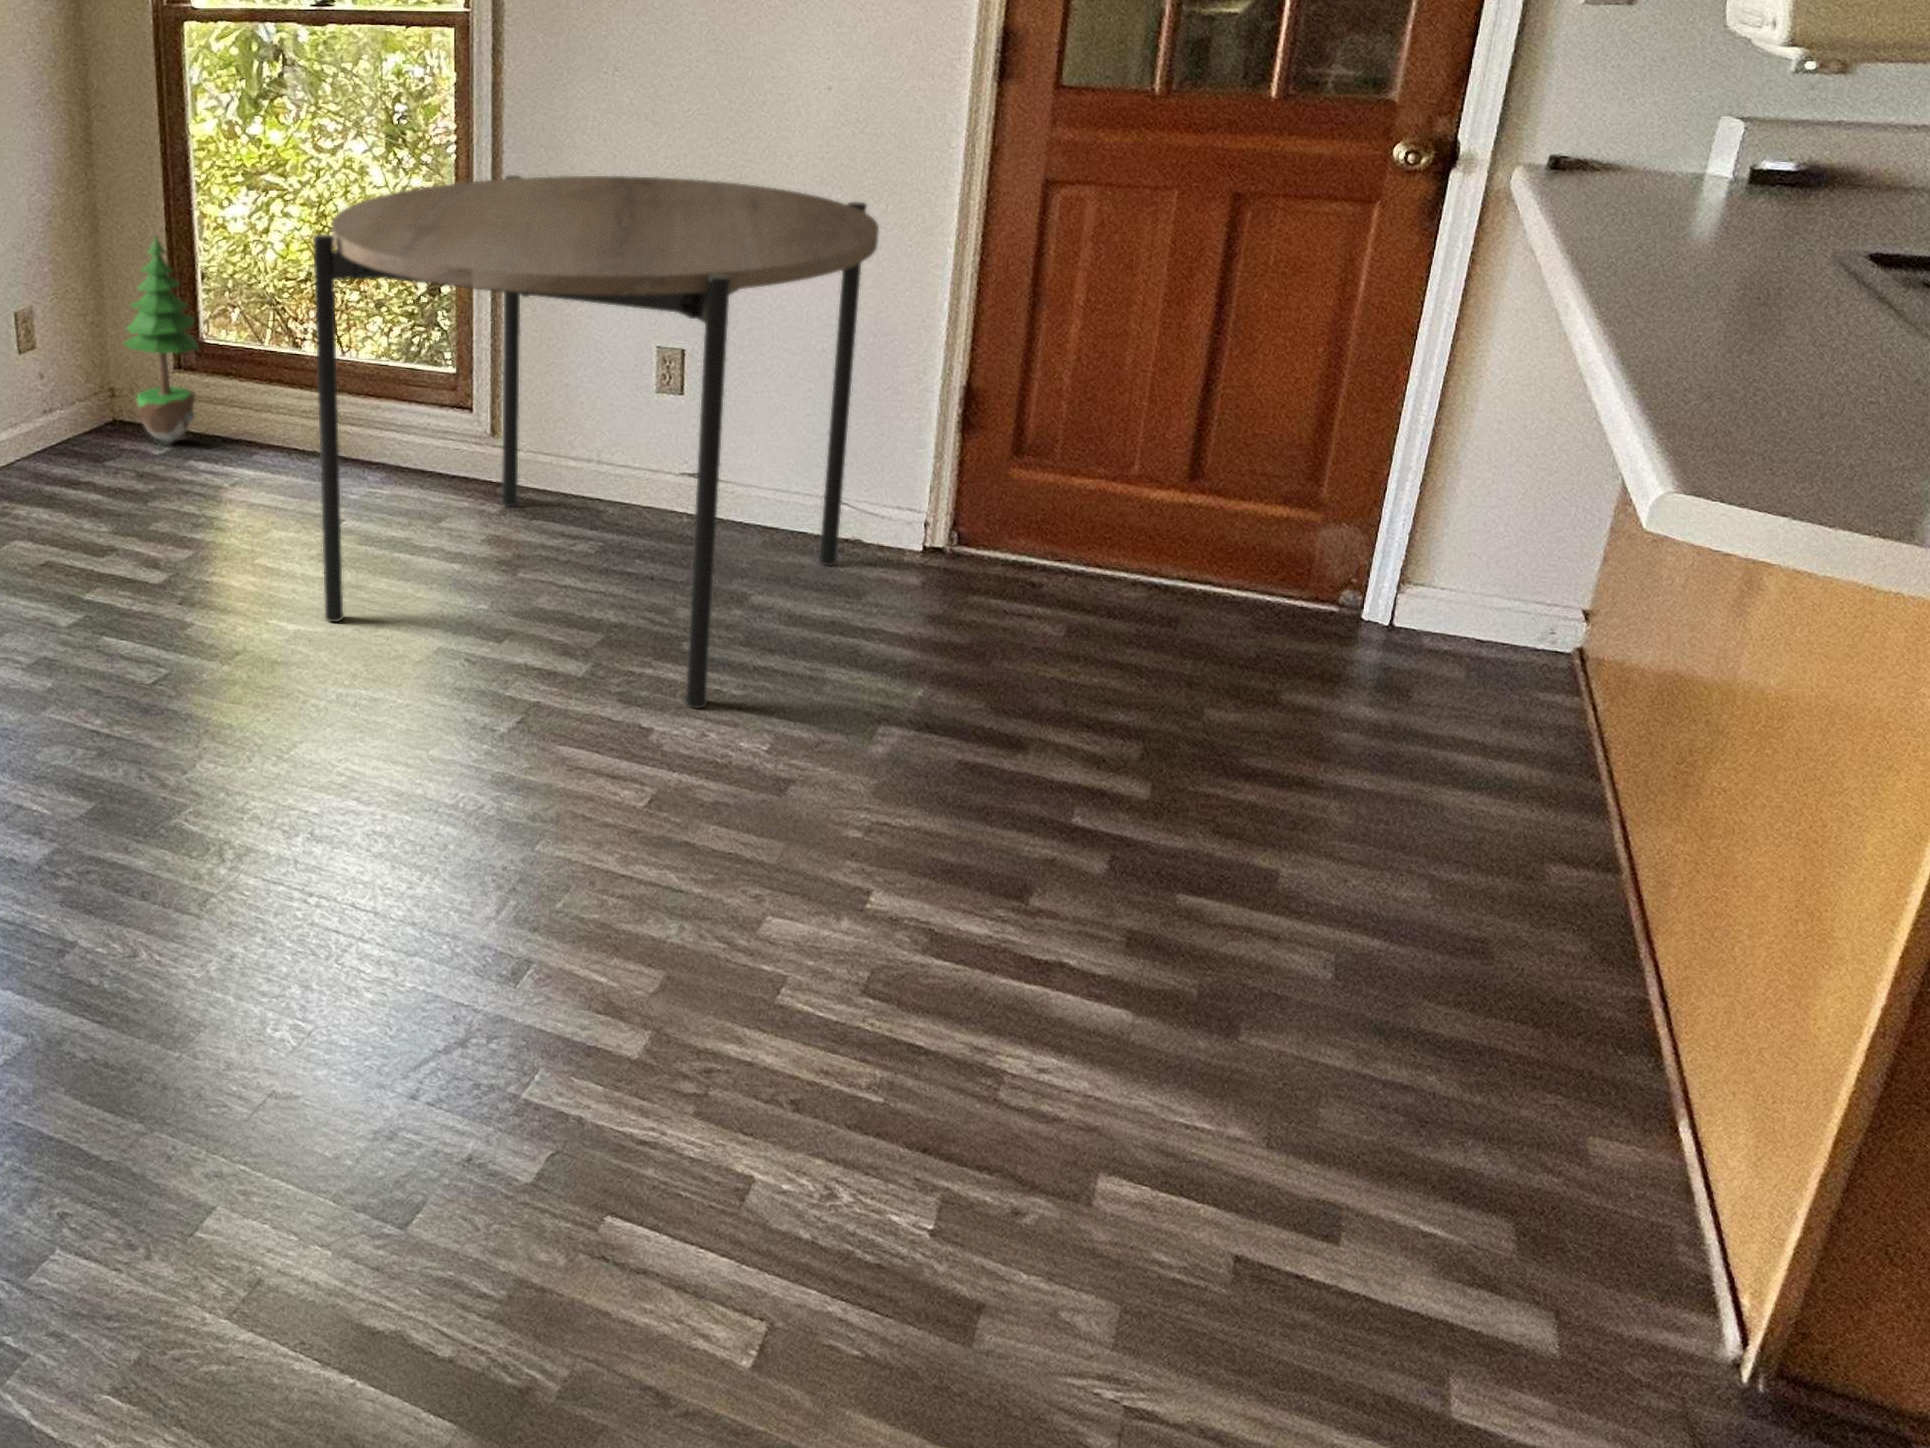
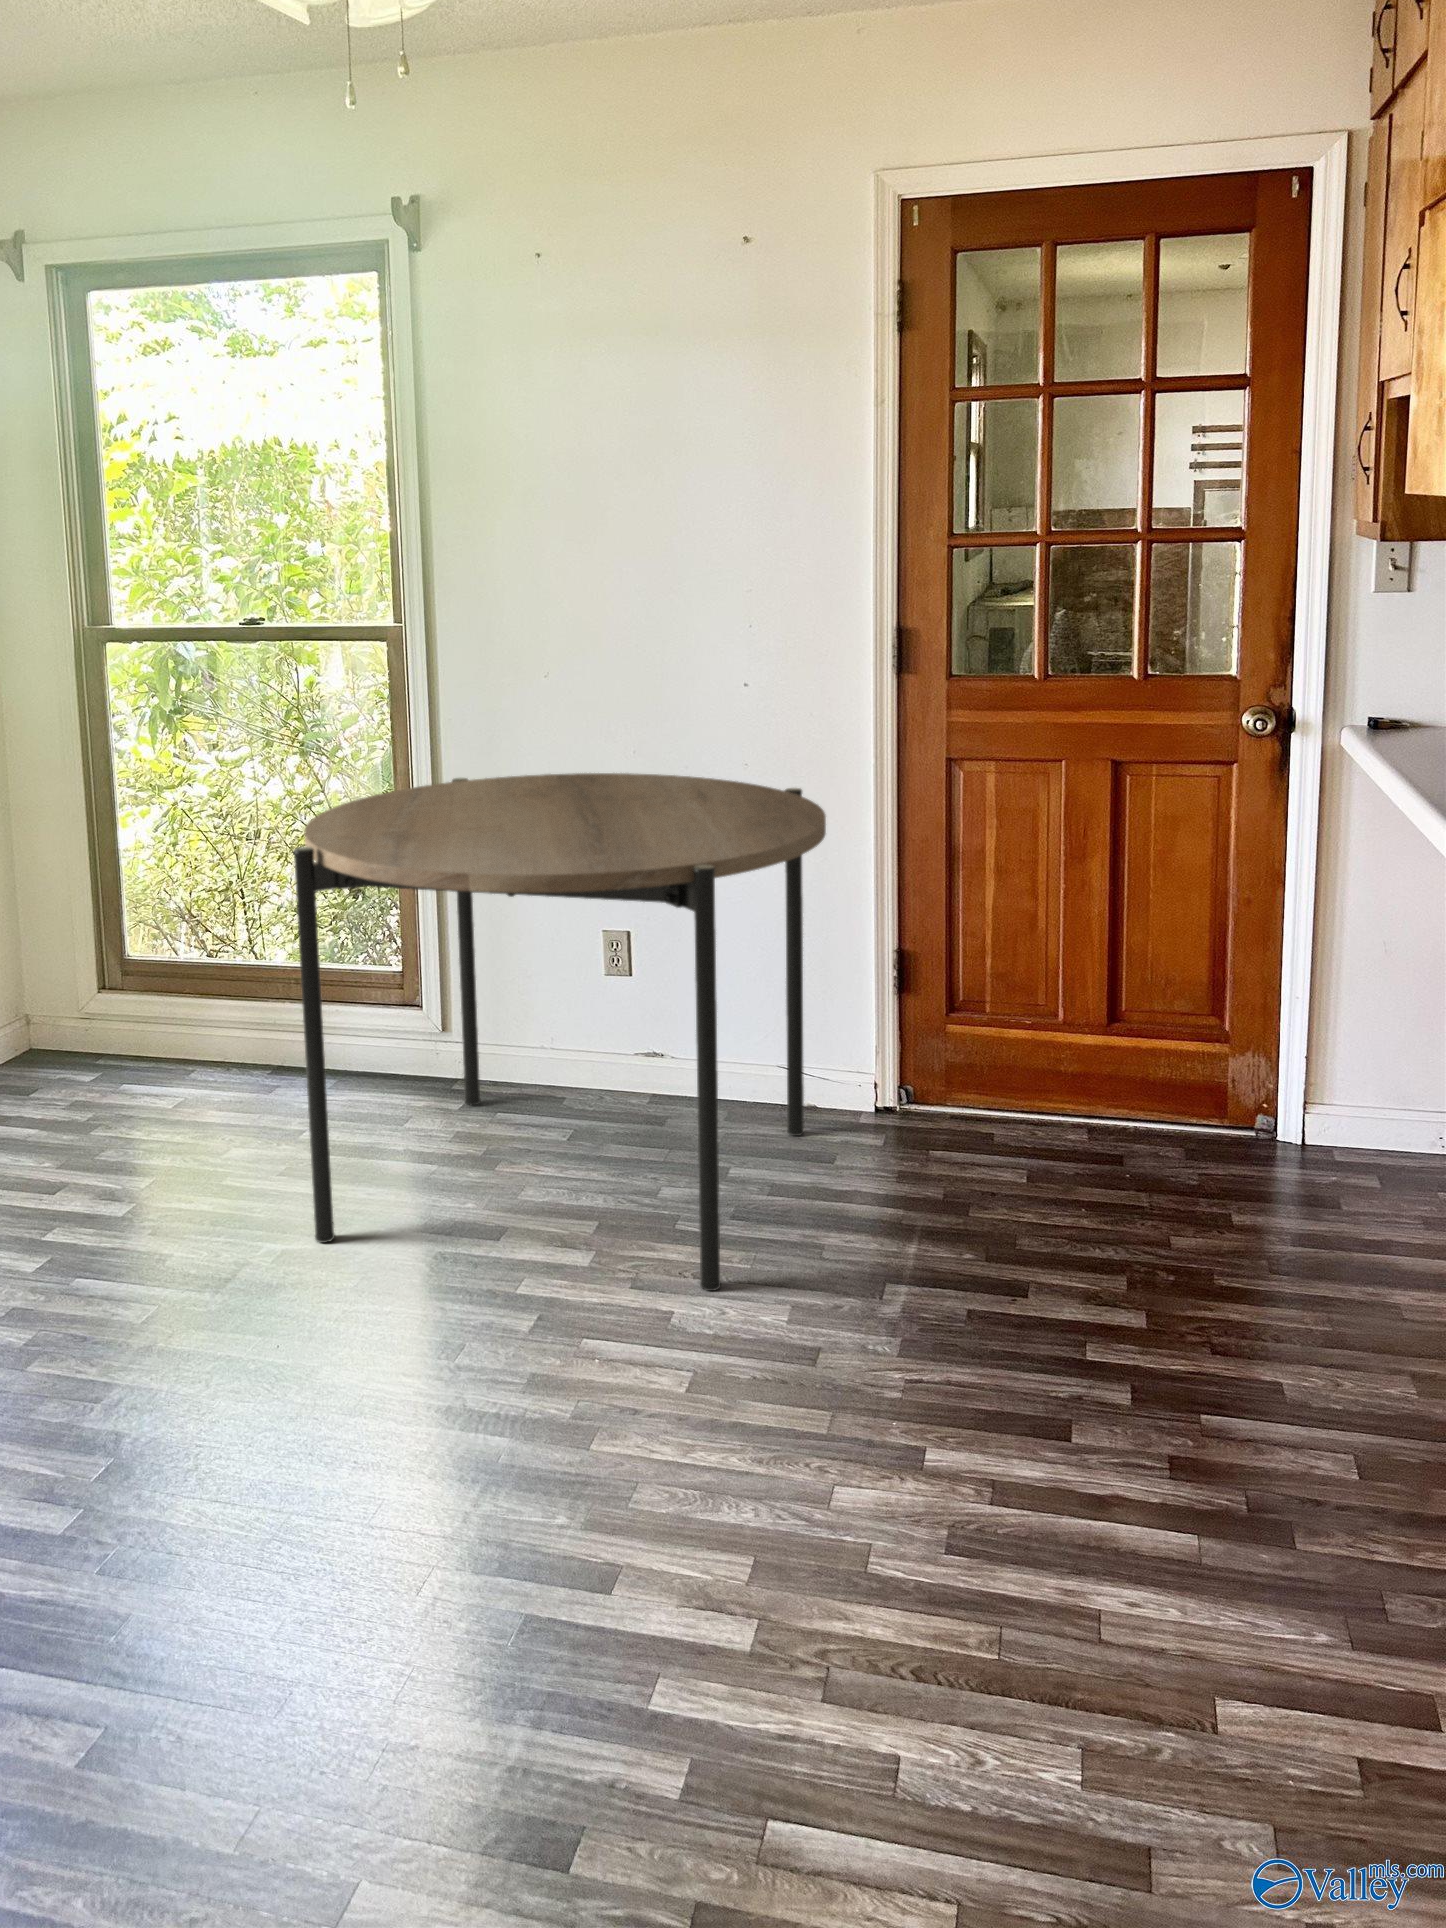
potted tree: present [124,237,199,443] -> none [45,853,129,1071]

